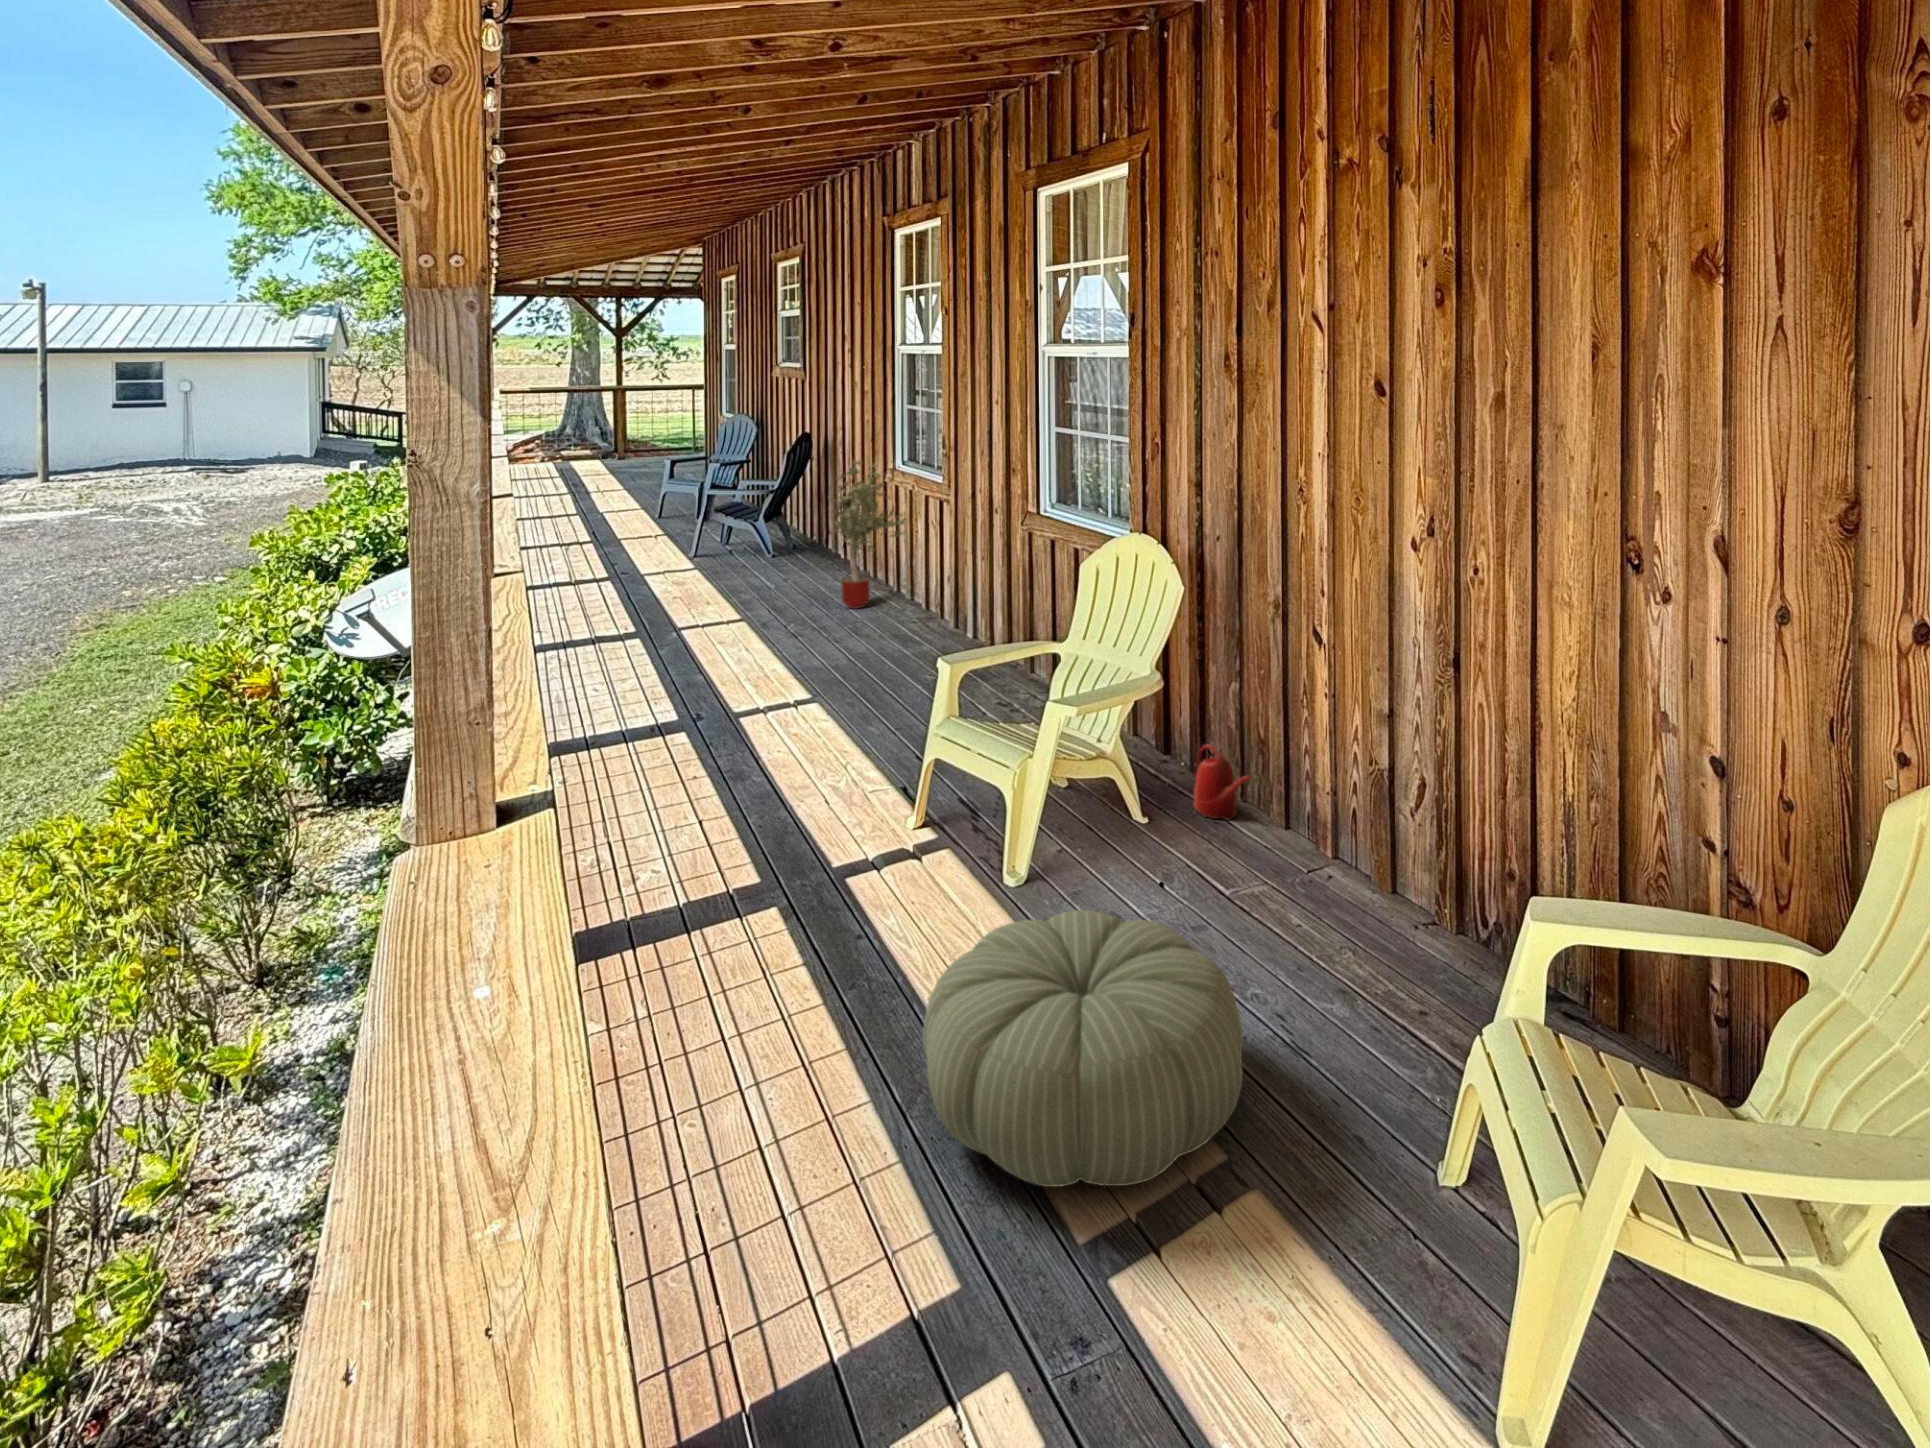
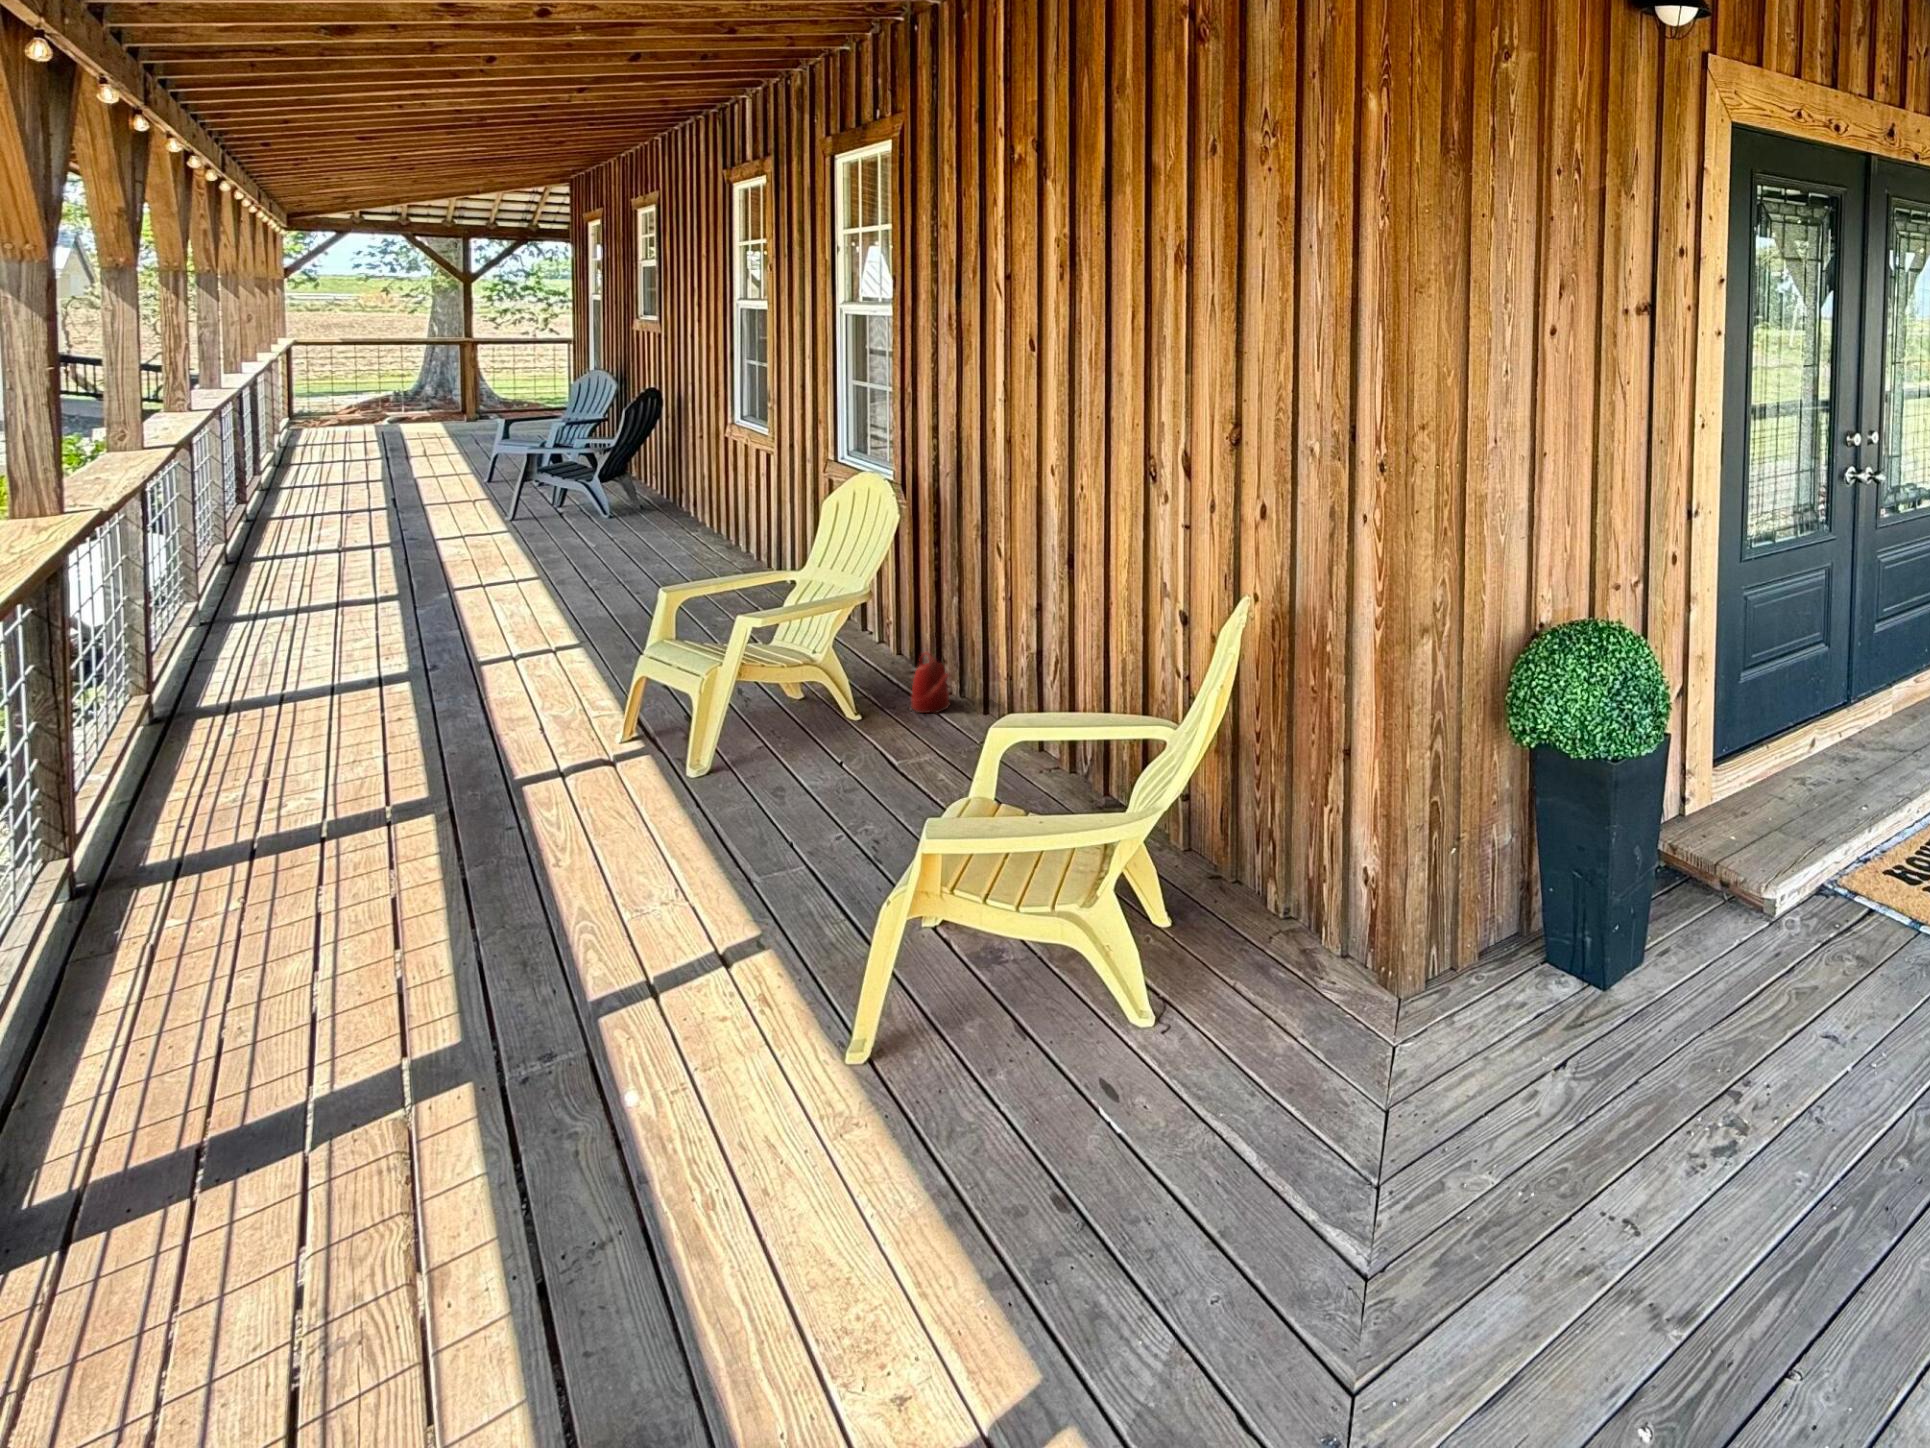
potted tree: present [830,461,907,609] -> none [641,415,739,565]
pouf: present [923,910,1242,1187] -> none [505,770,811,964]

